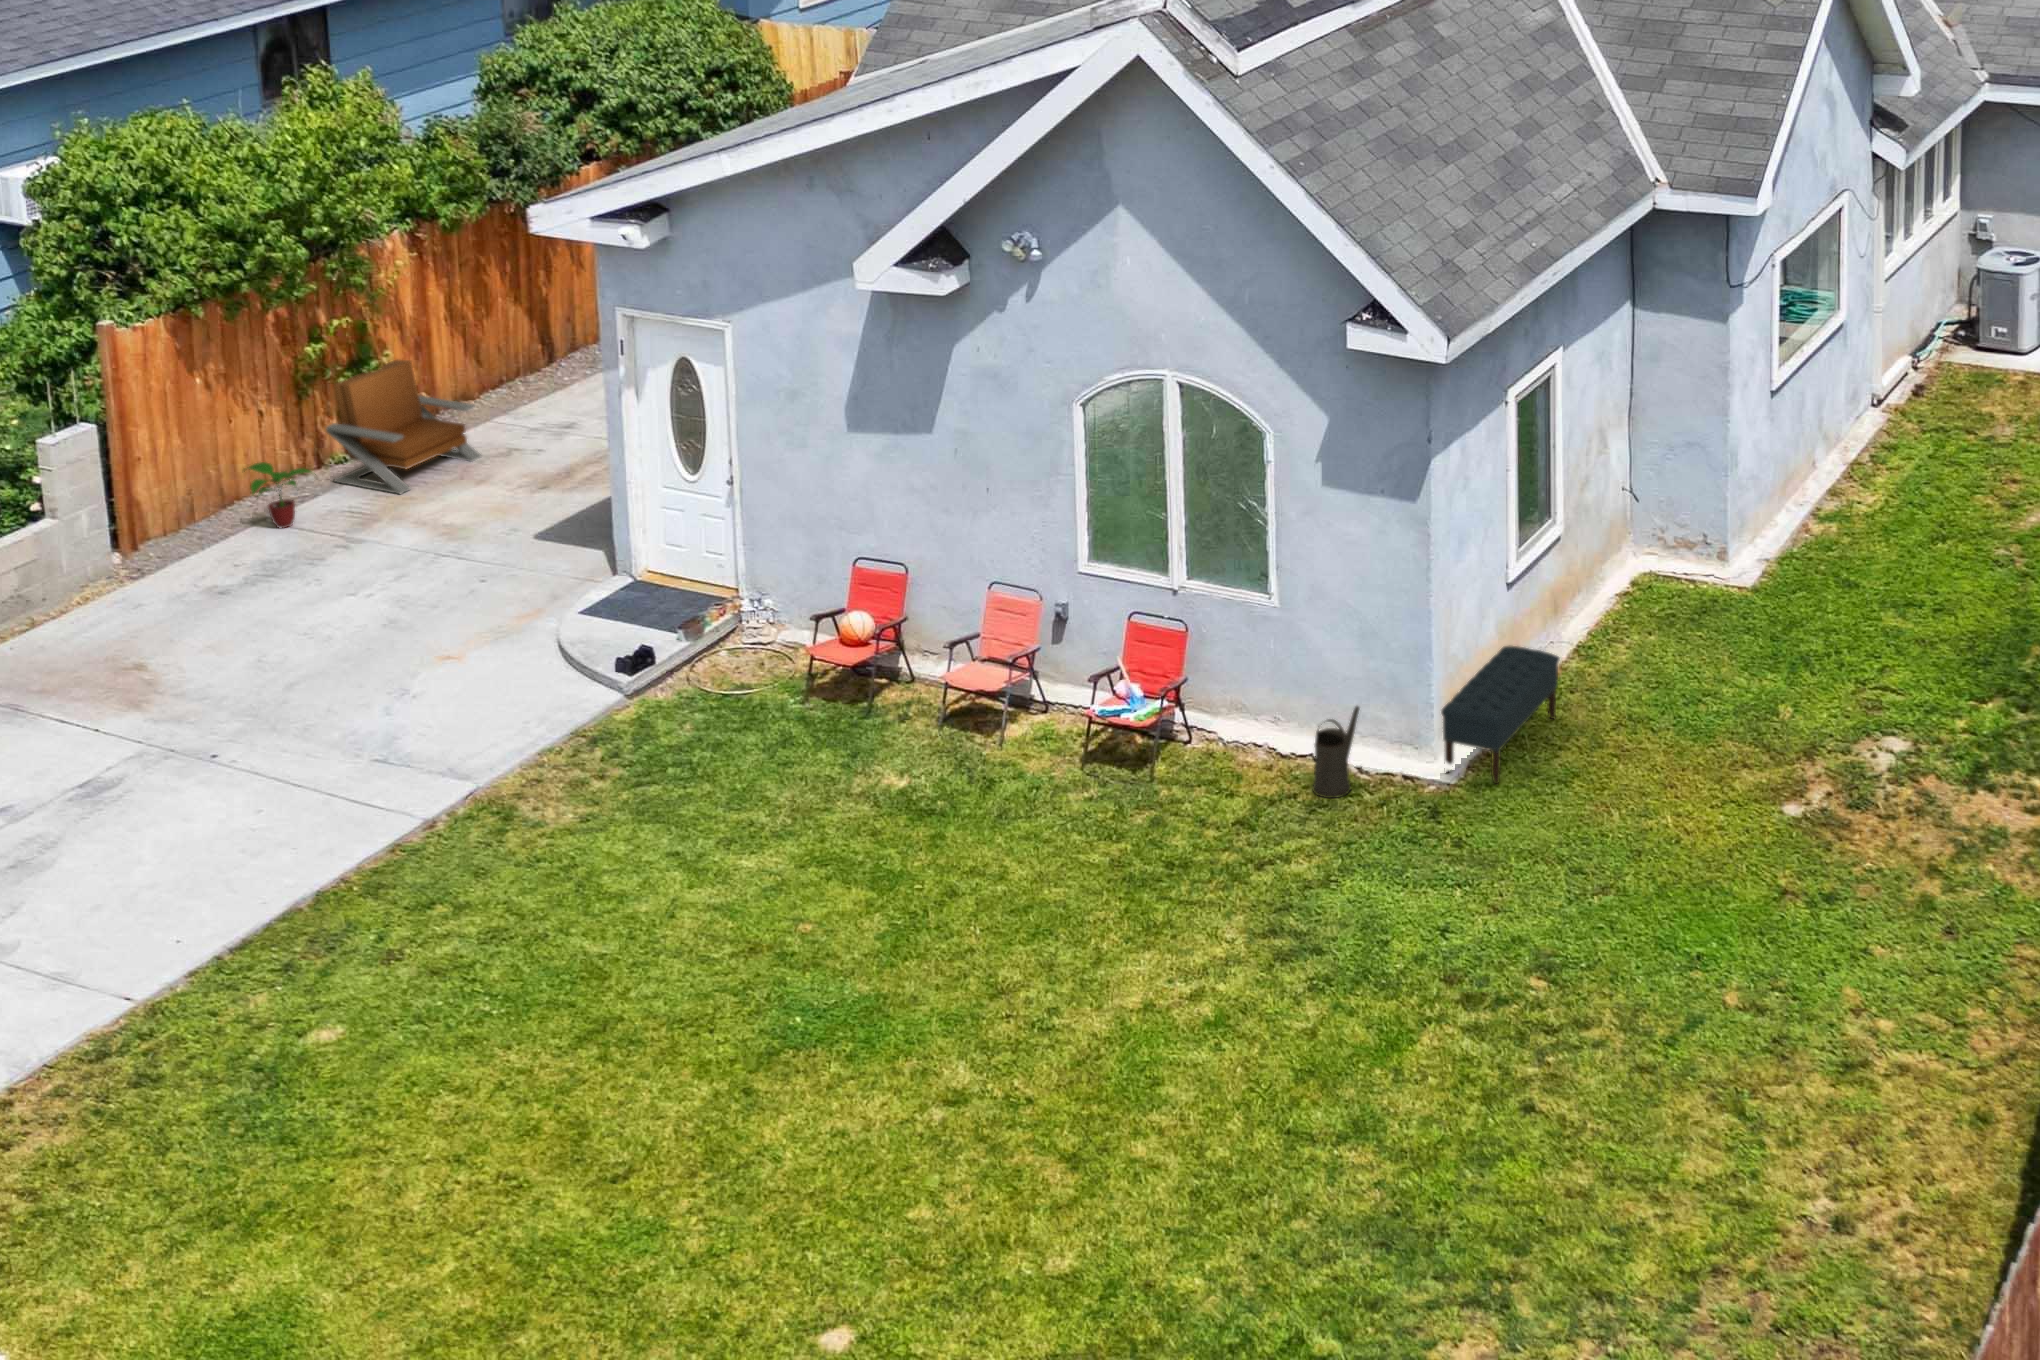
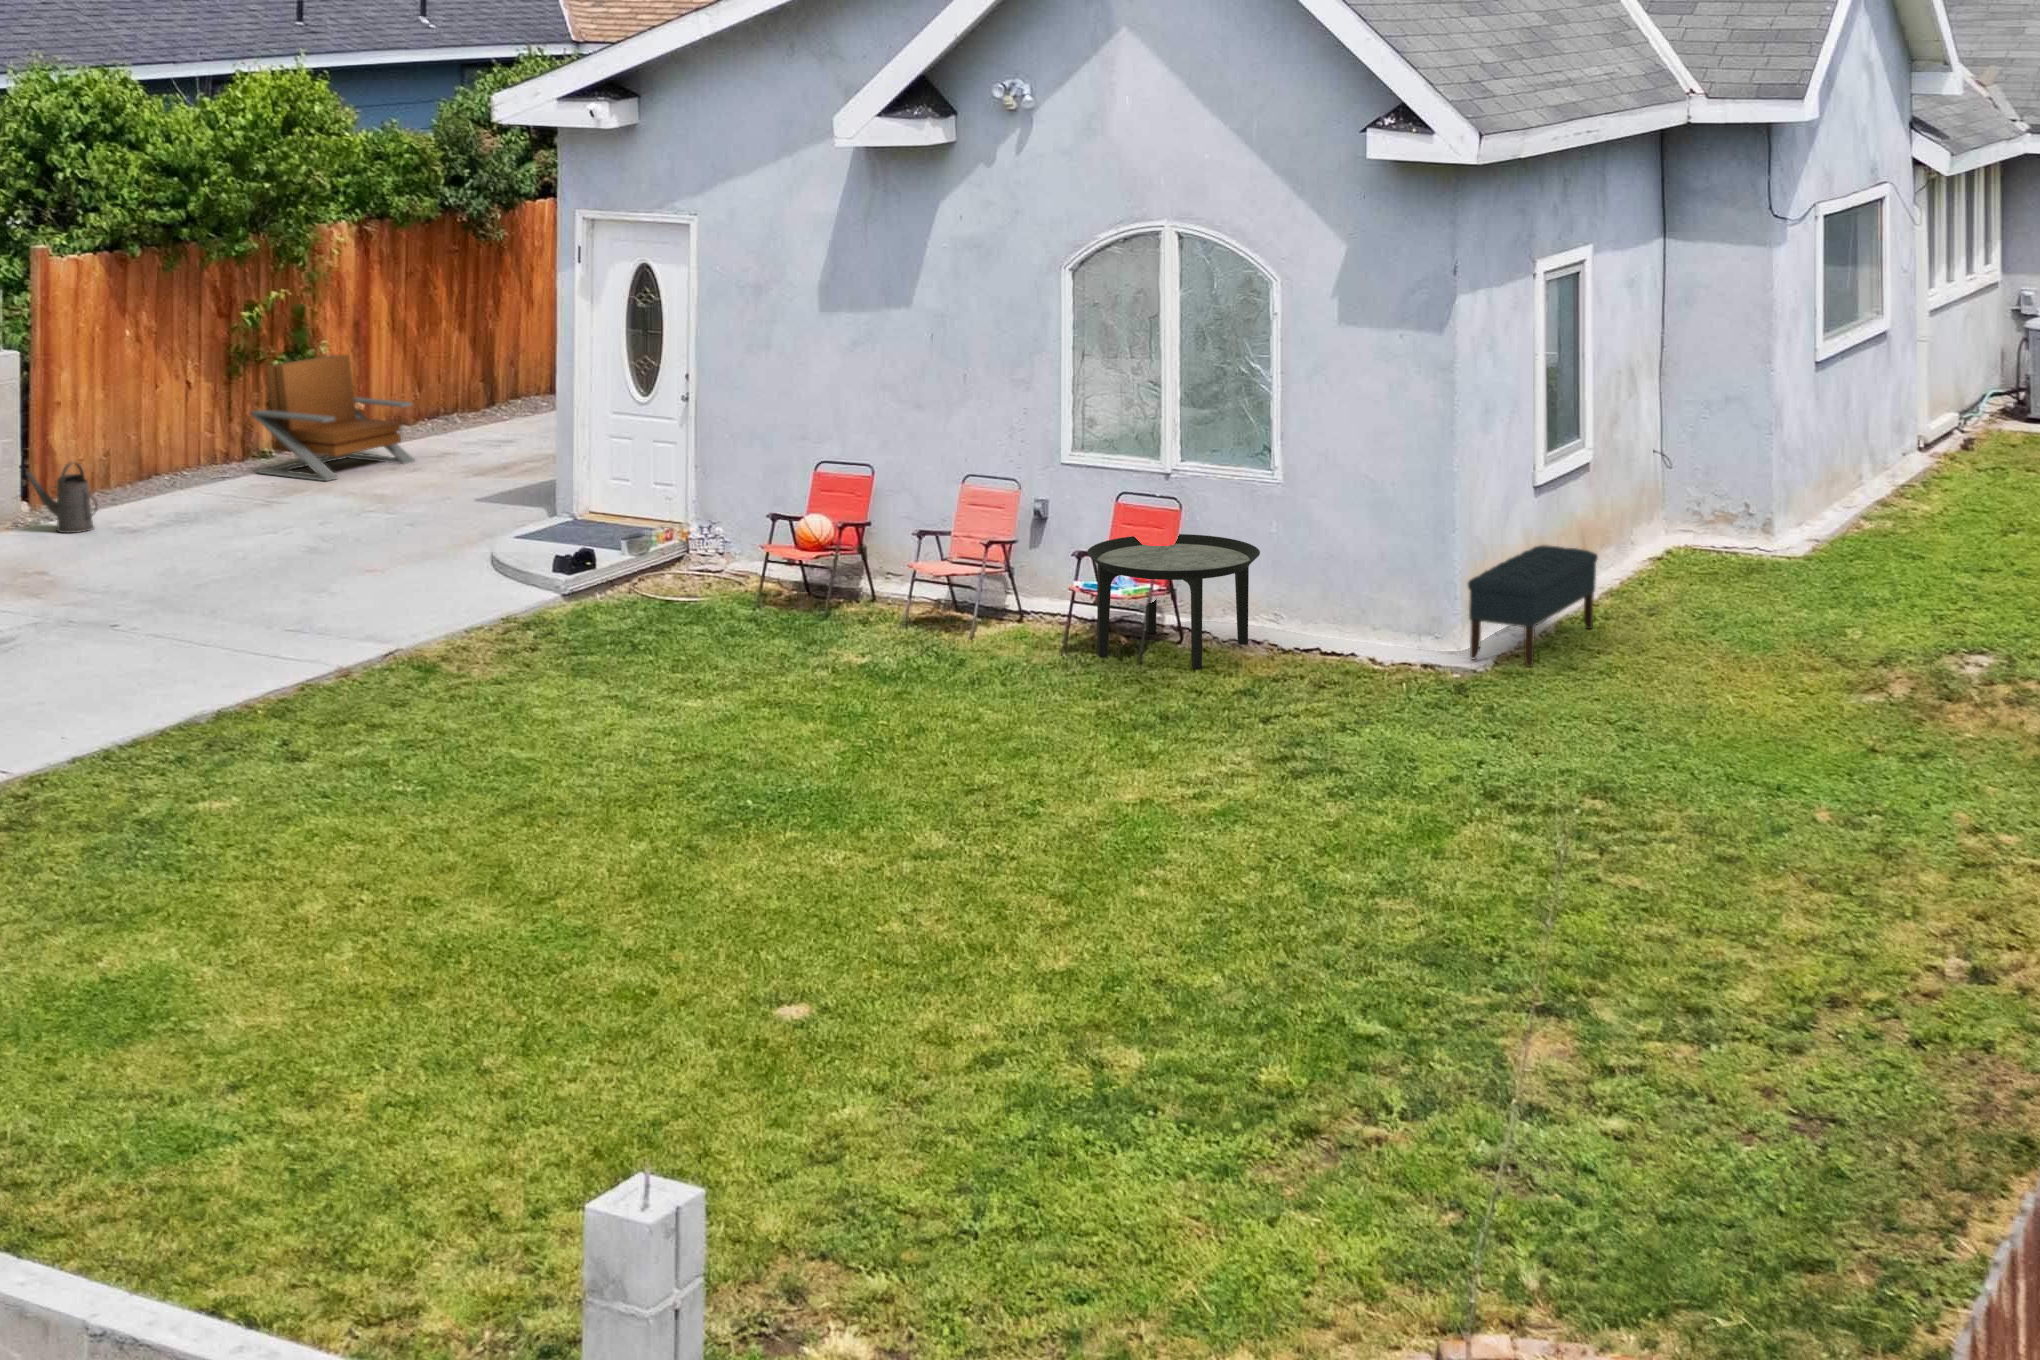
potted plant: present [249,462,316,528] -> none [162,429,240,499]
round table: none [1102,650,1257,795] -> present [1087,534,1260,669]
watering can: present [1312,706,1359,798] -> present [25,463,98,533]

